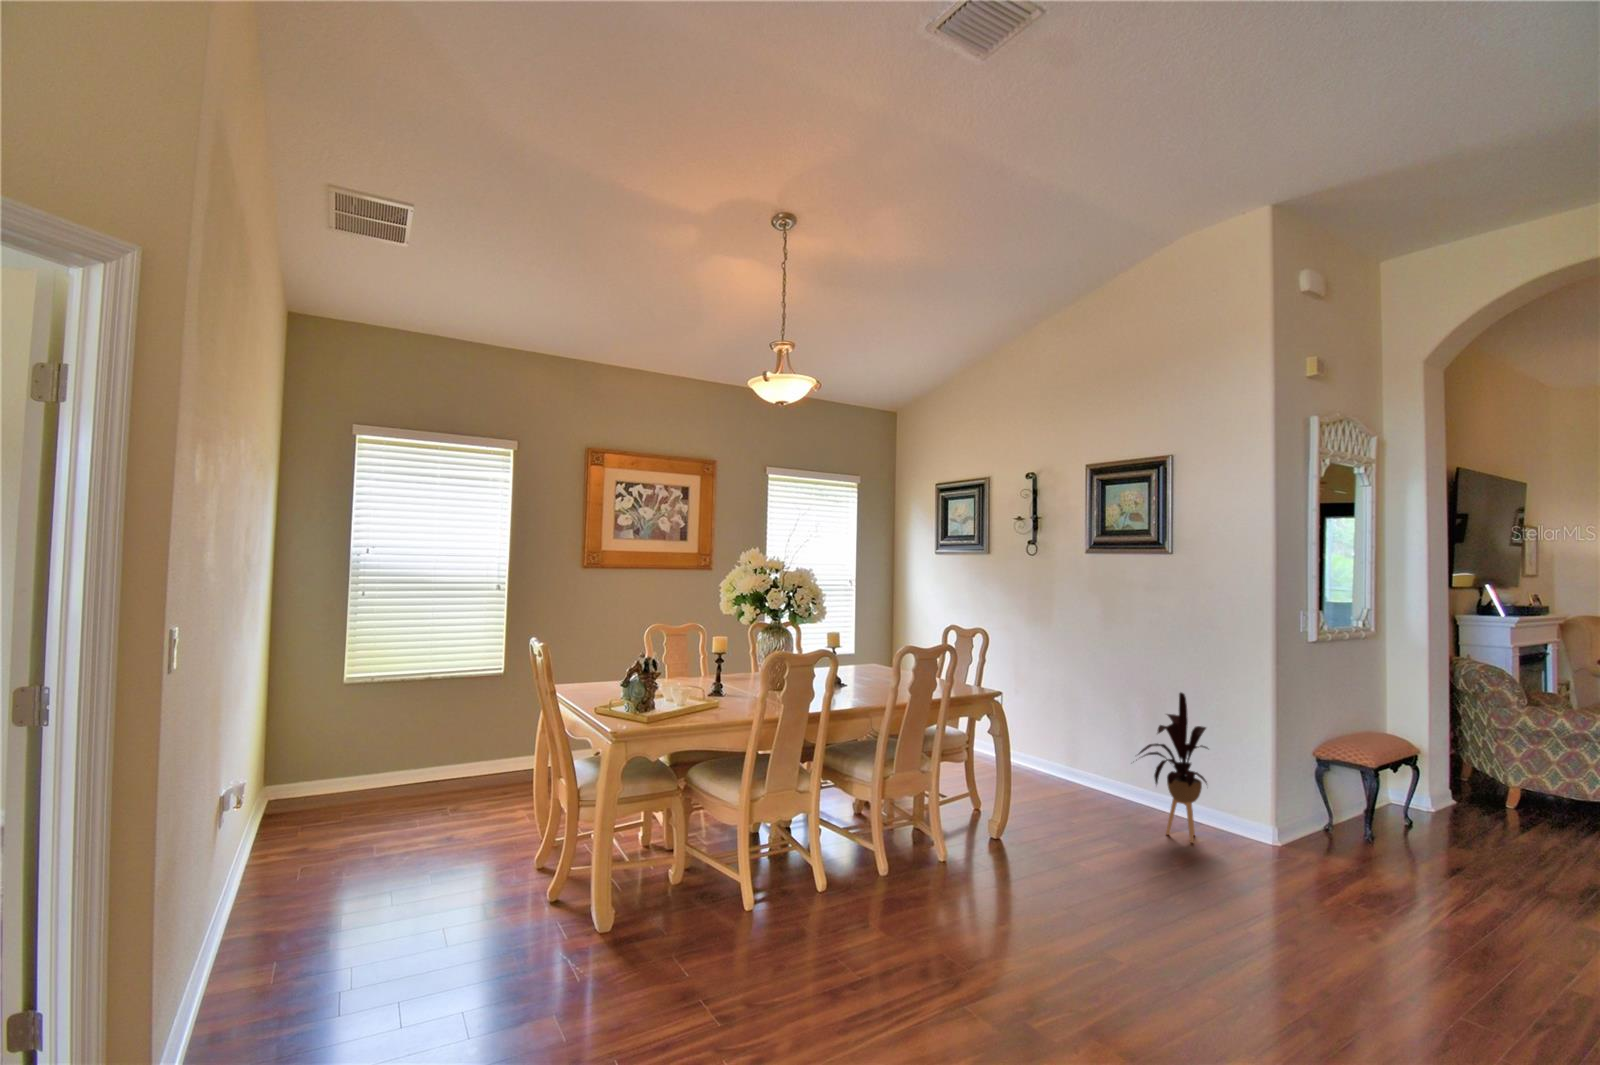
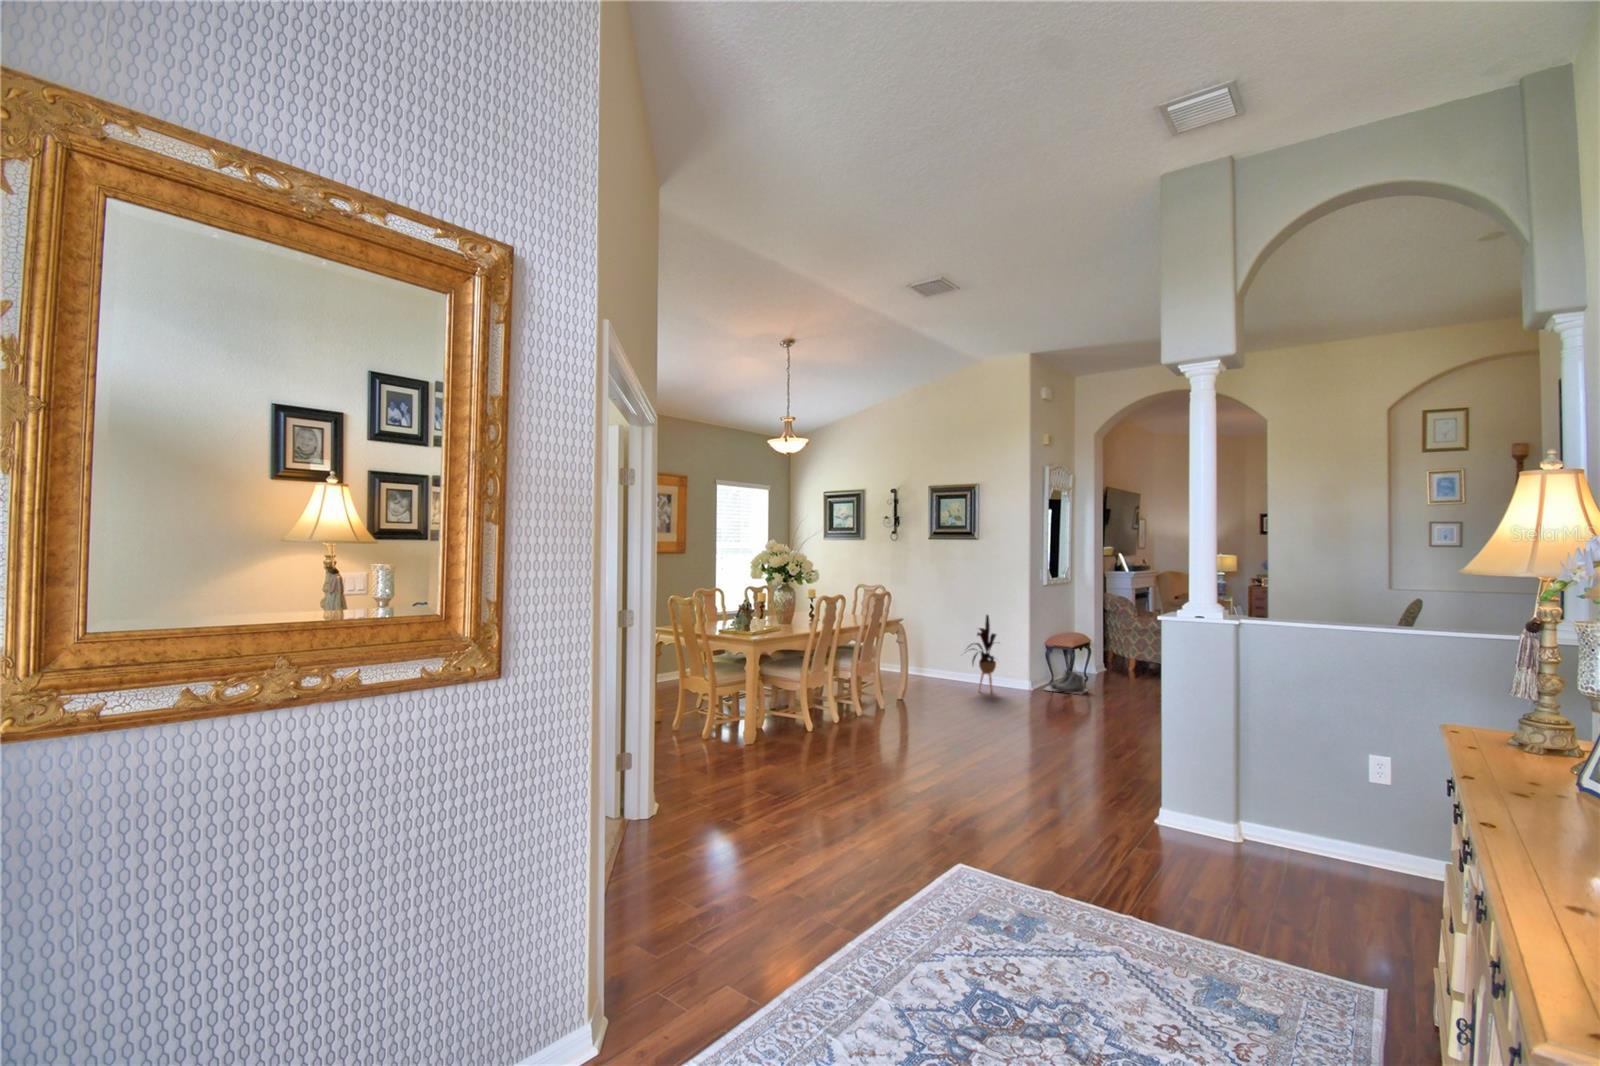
boots: none [1305,809,1416,871] -> present [1044,670,1088,694]

